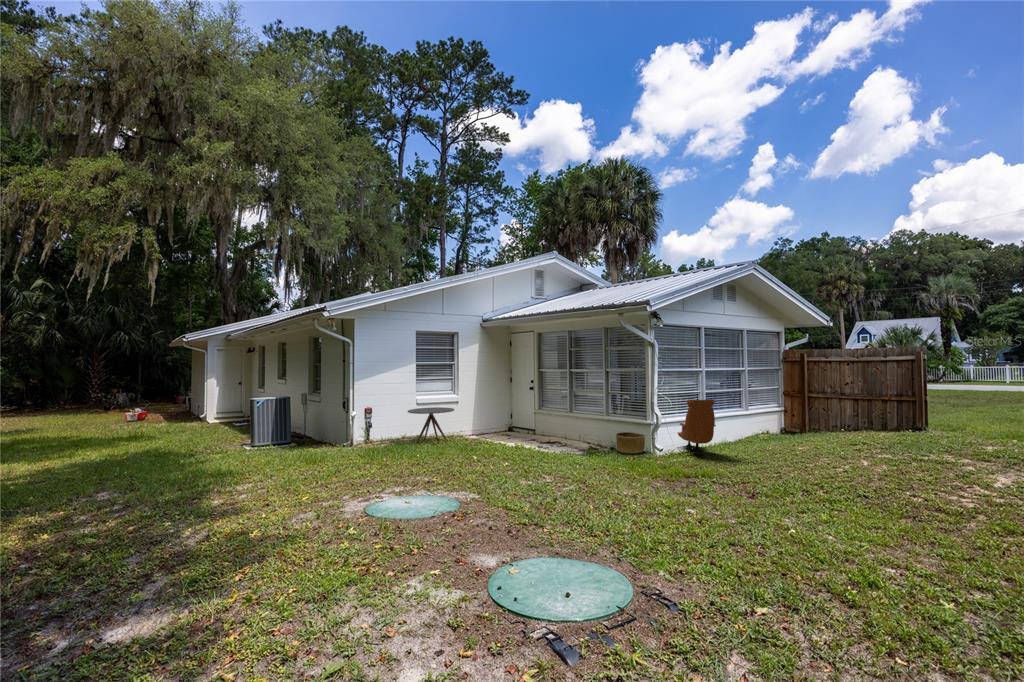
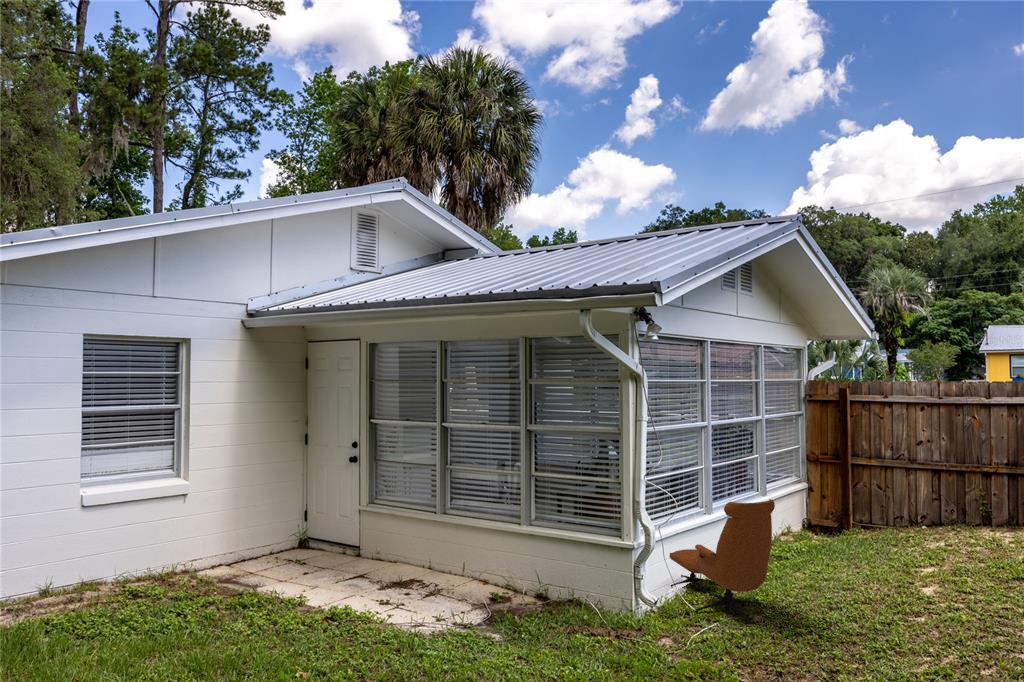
round table: present [407,407,454,444] -> none [49,514,178,617]
basket: present [616,432,645,454] -> none [564,563,624,618]

